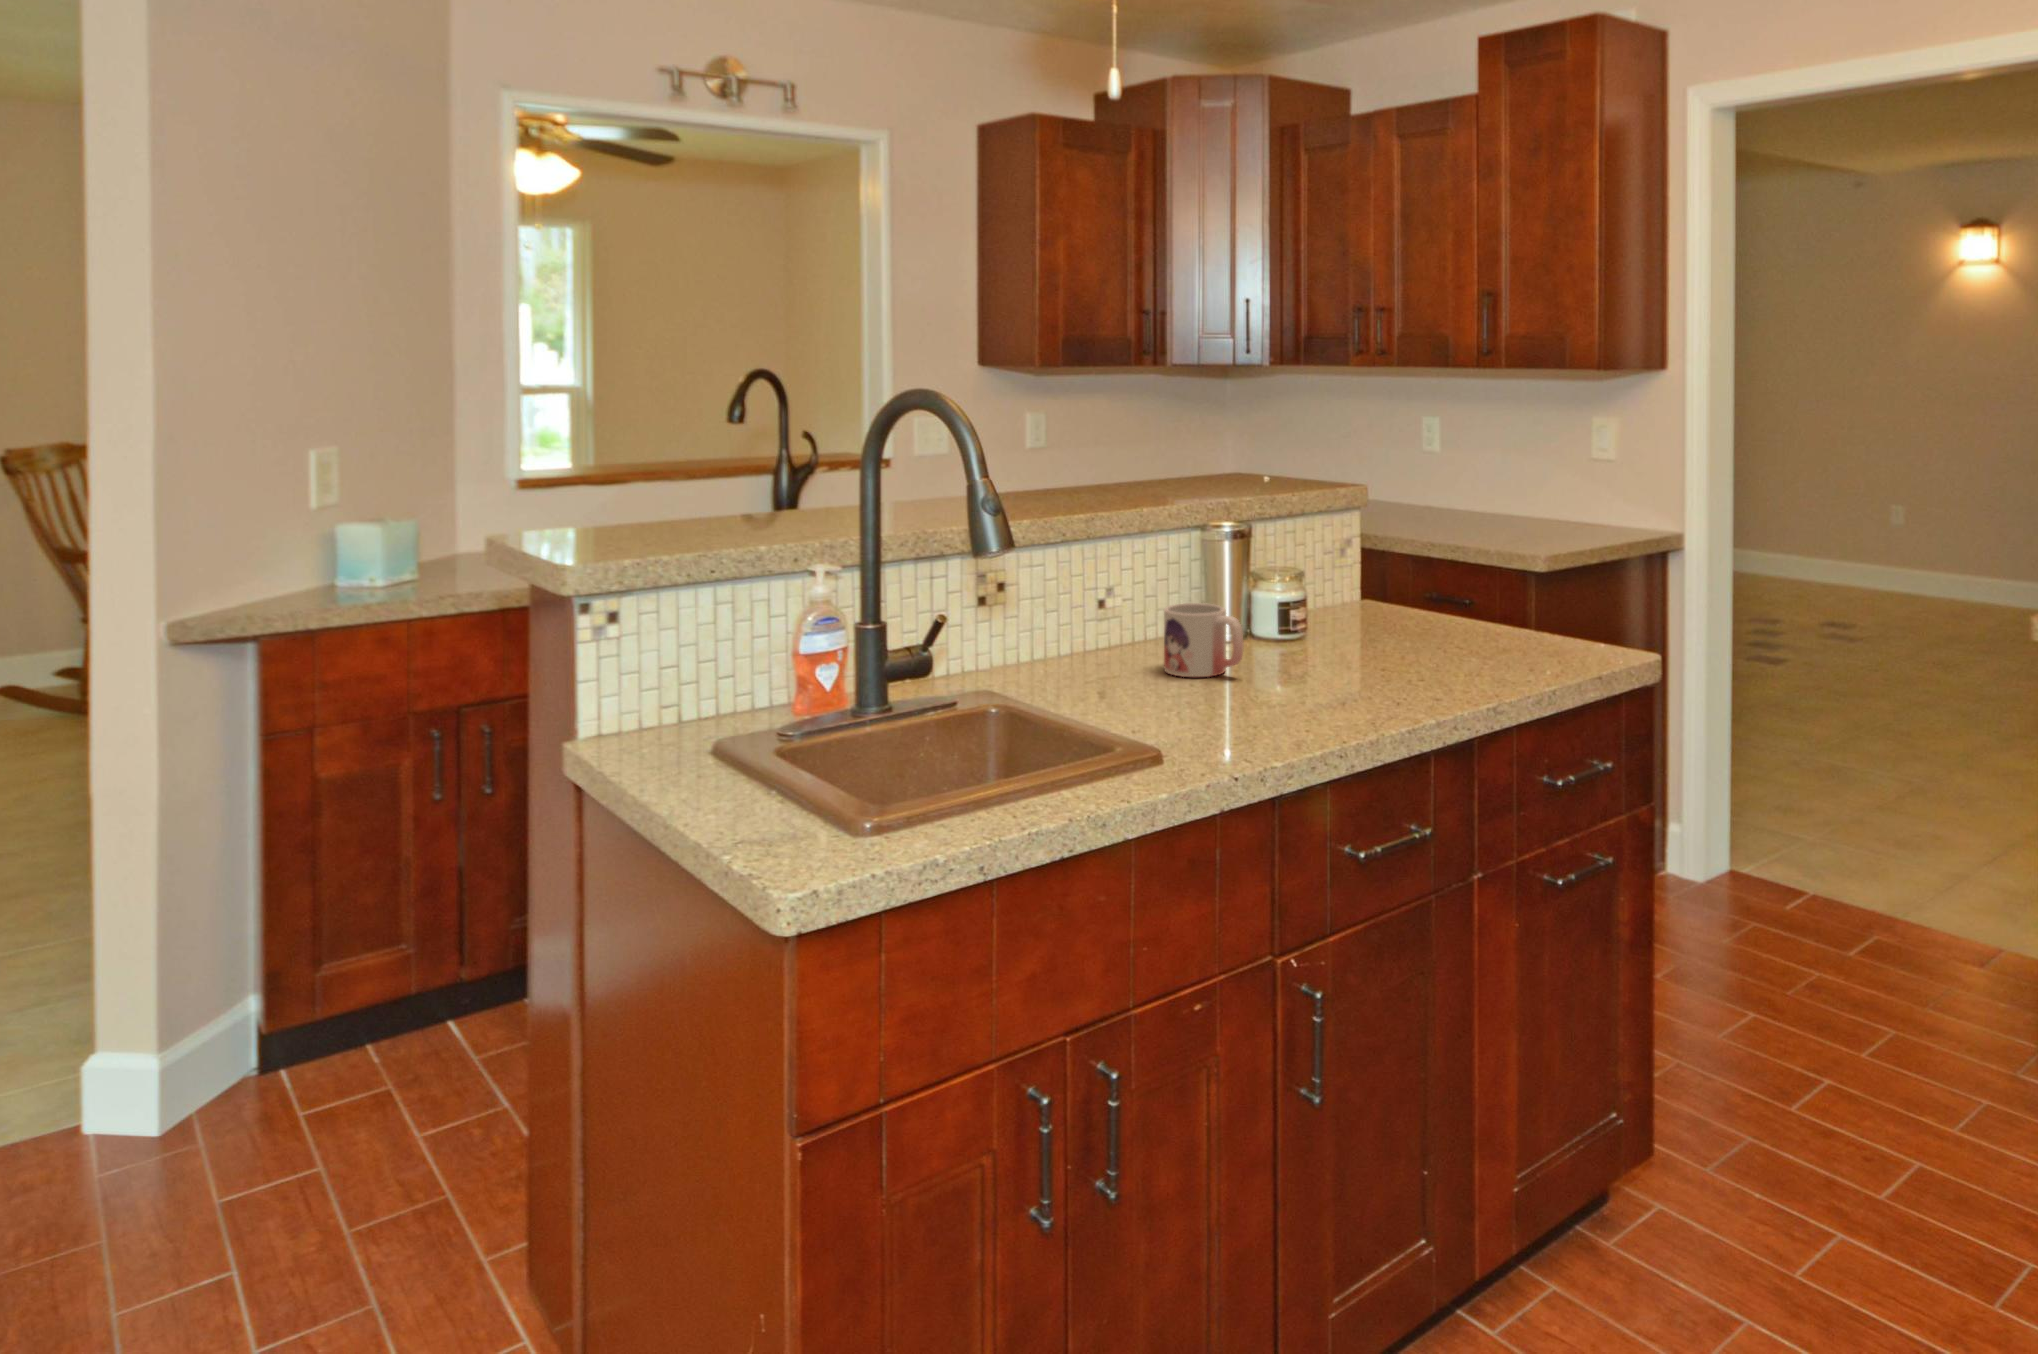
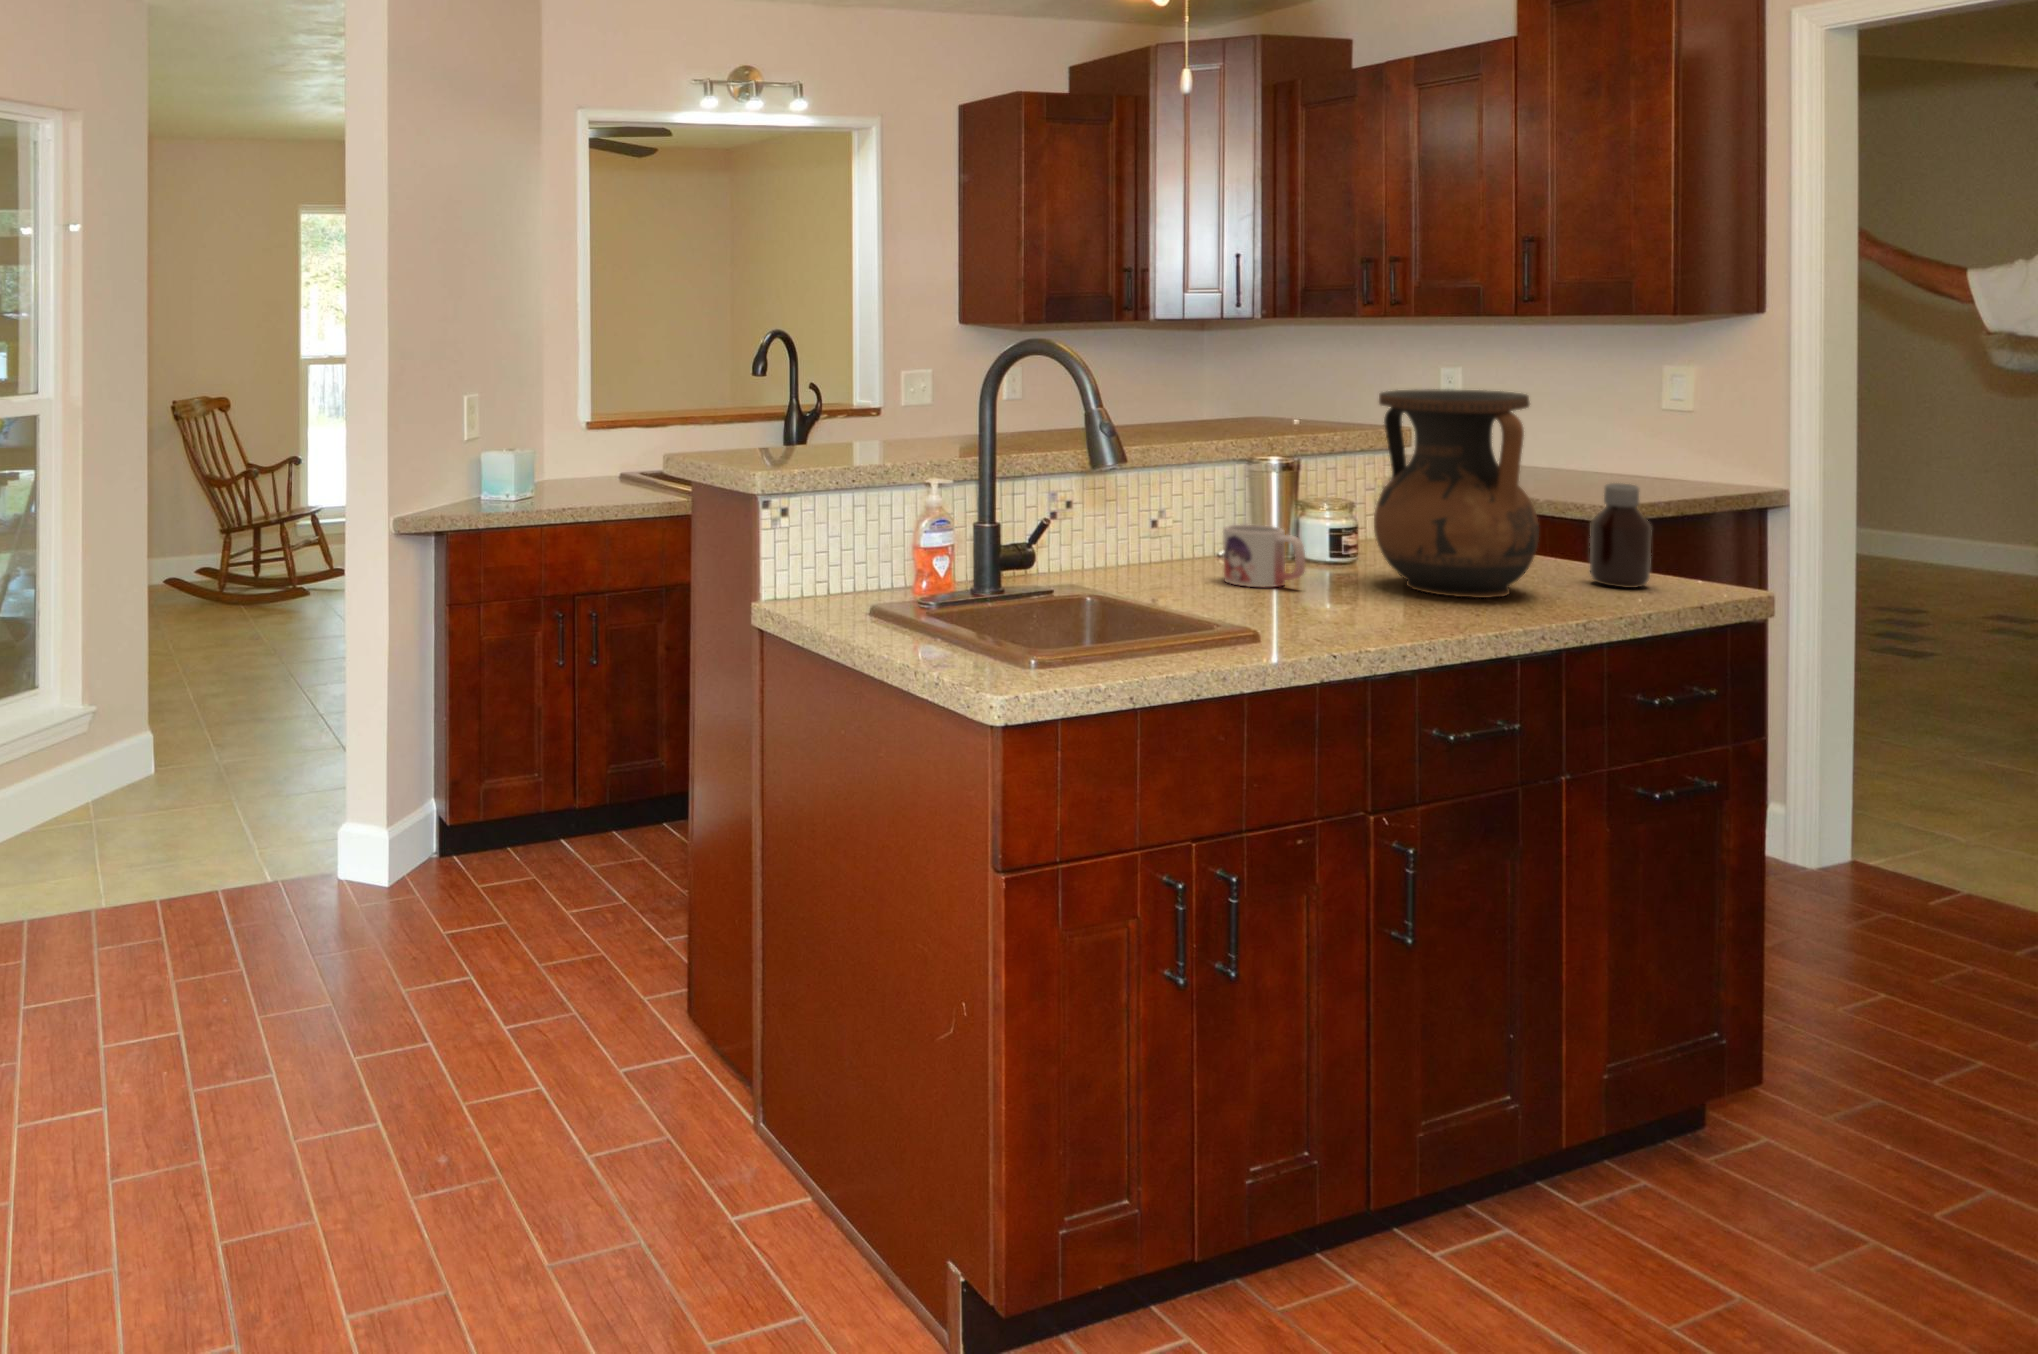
vase: none [1315,449,1465,678] -> present [1374,389,1539,598]
bottle: none [1513,546,1565,655] -> present [1590,483,1652,588]

